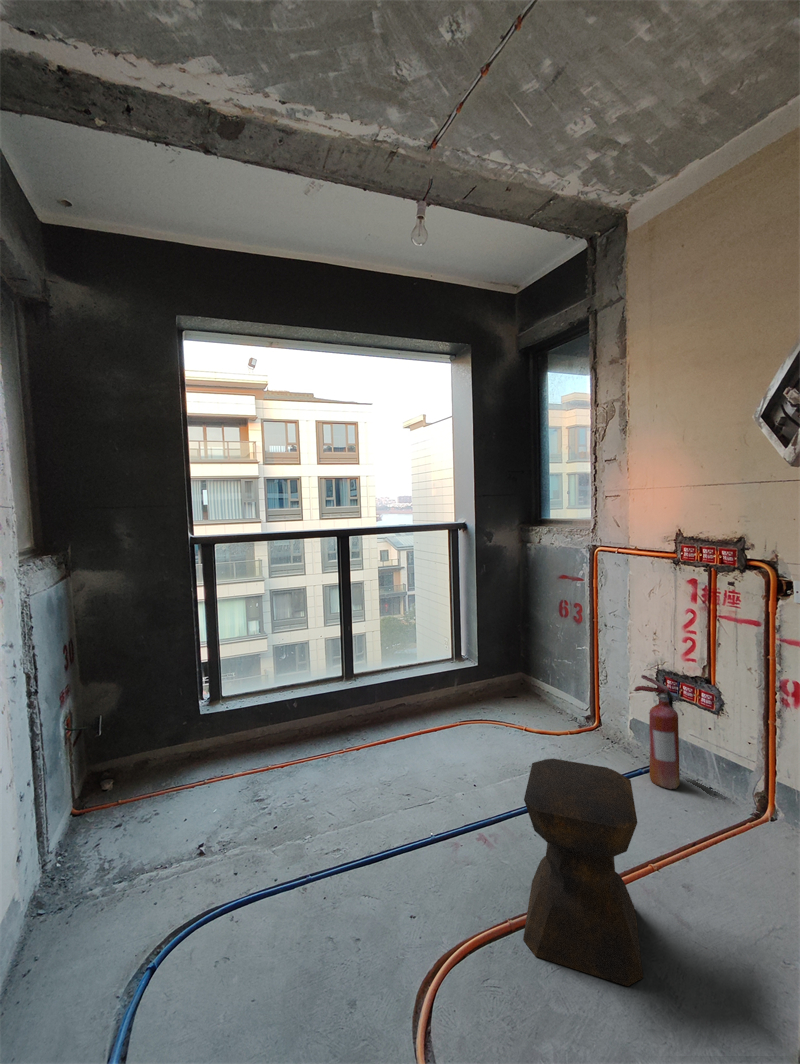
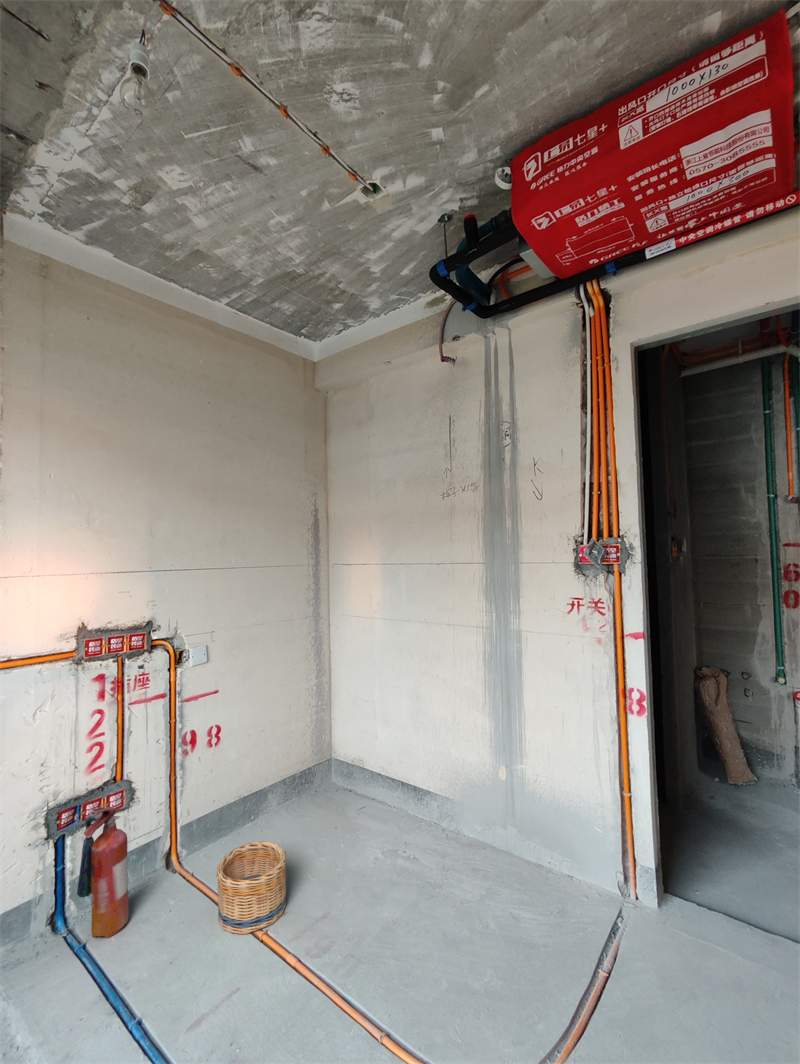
stool: present [523,759,643,986] -> none [305,817,406,1022]
basket: none [646,789,736,892] -> present [217,842,287,934]

